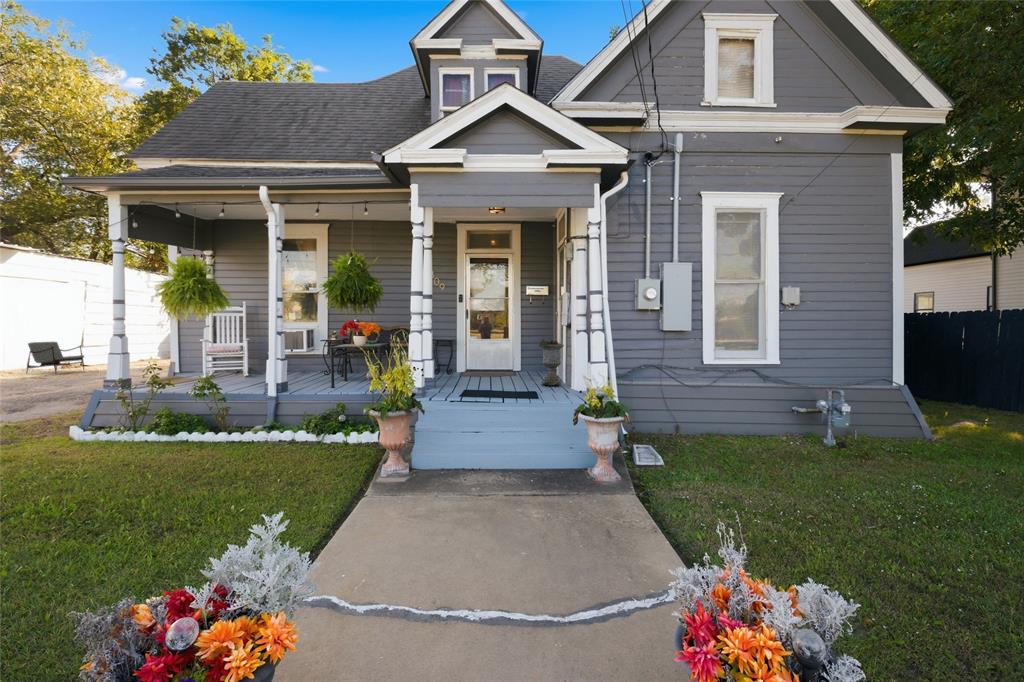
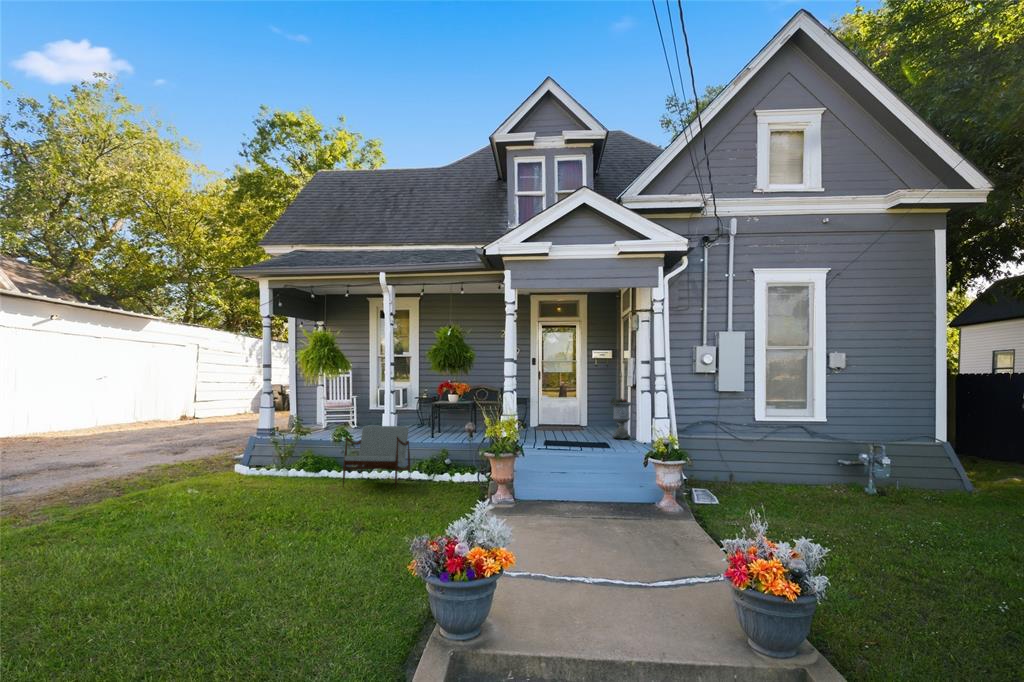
armchair: present [27,342,84,373] -> present [343,426,410,488]

